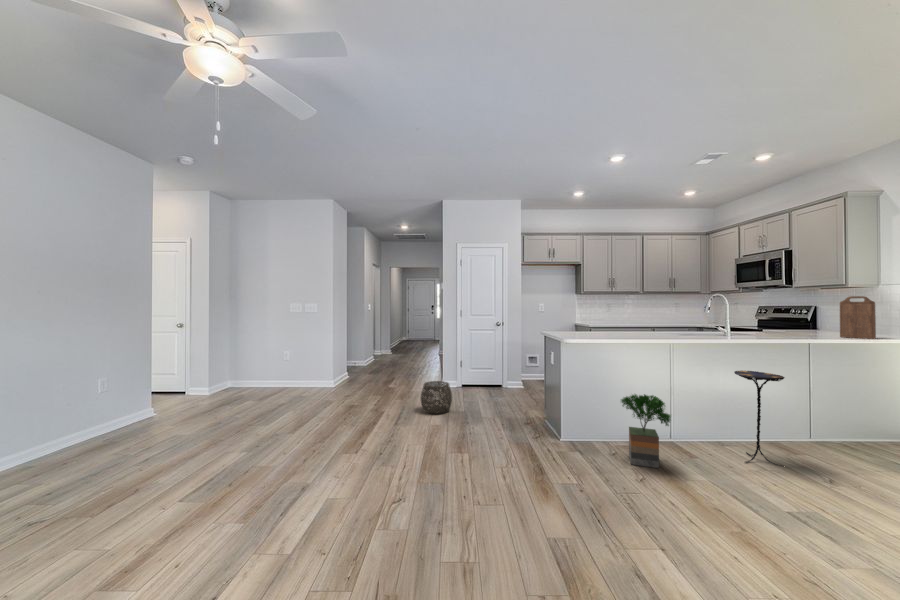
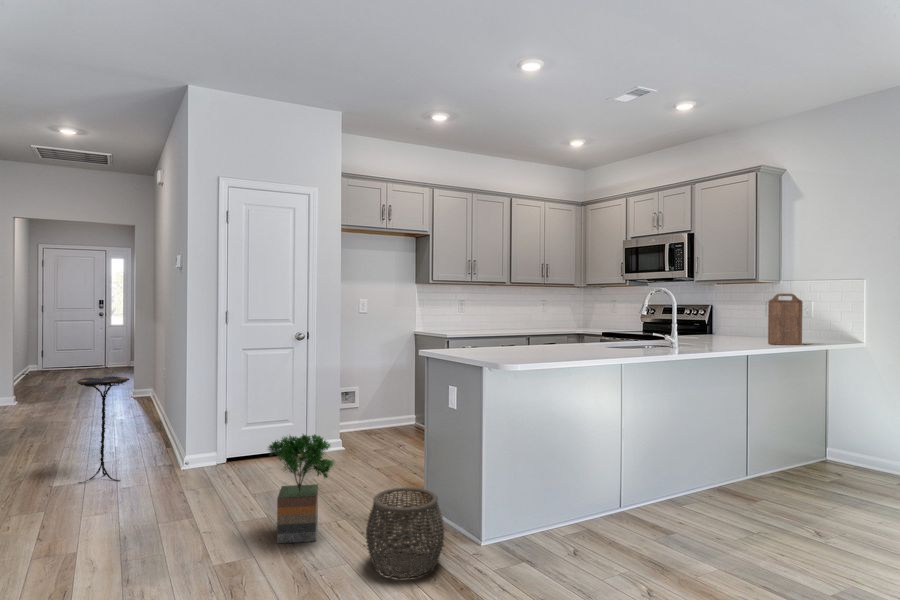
side table: present [734,371,784,465] -> present [77,376,129,483]
woven basket: present [421,381,452,414] -> present [366,487,445,578]
potted tree: present [621,394,671,468] -> present [269,434,334,543]

